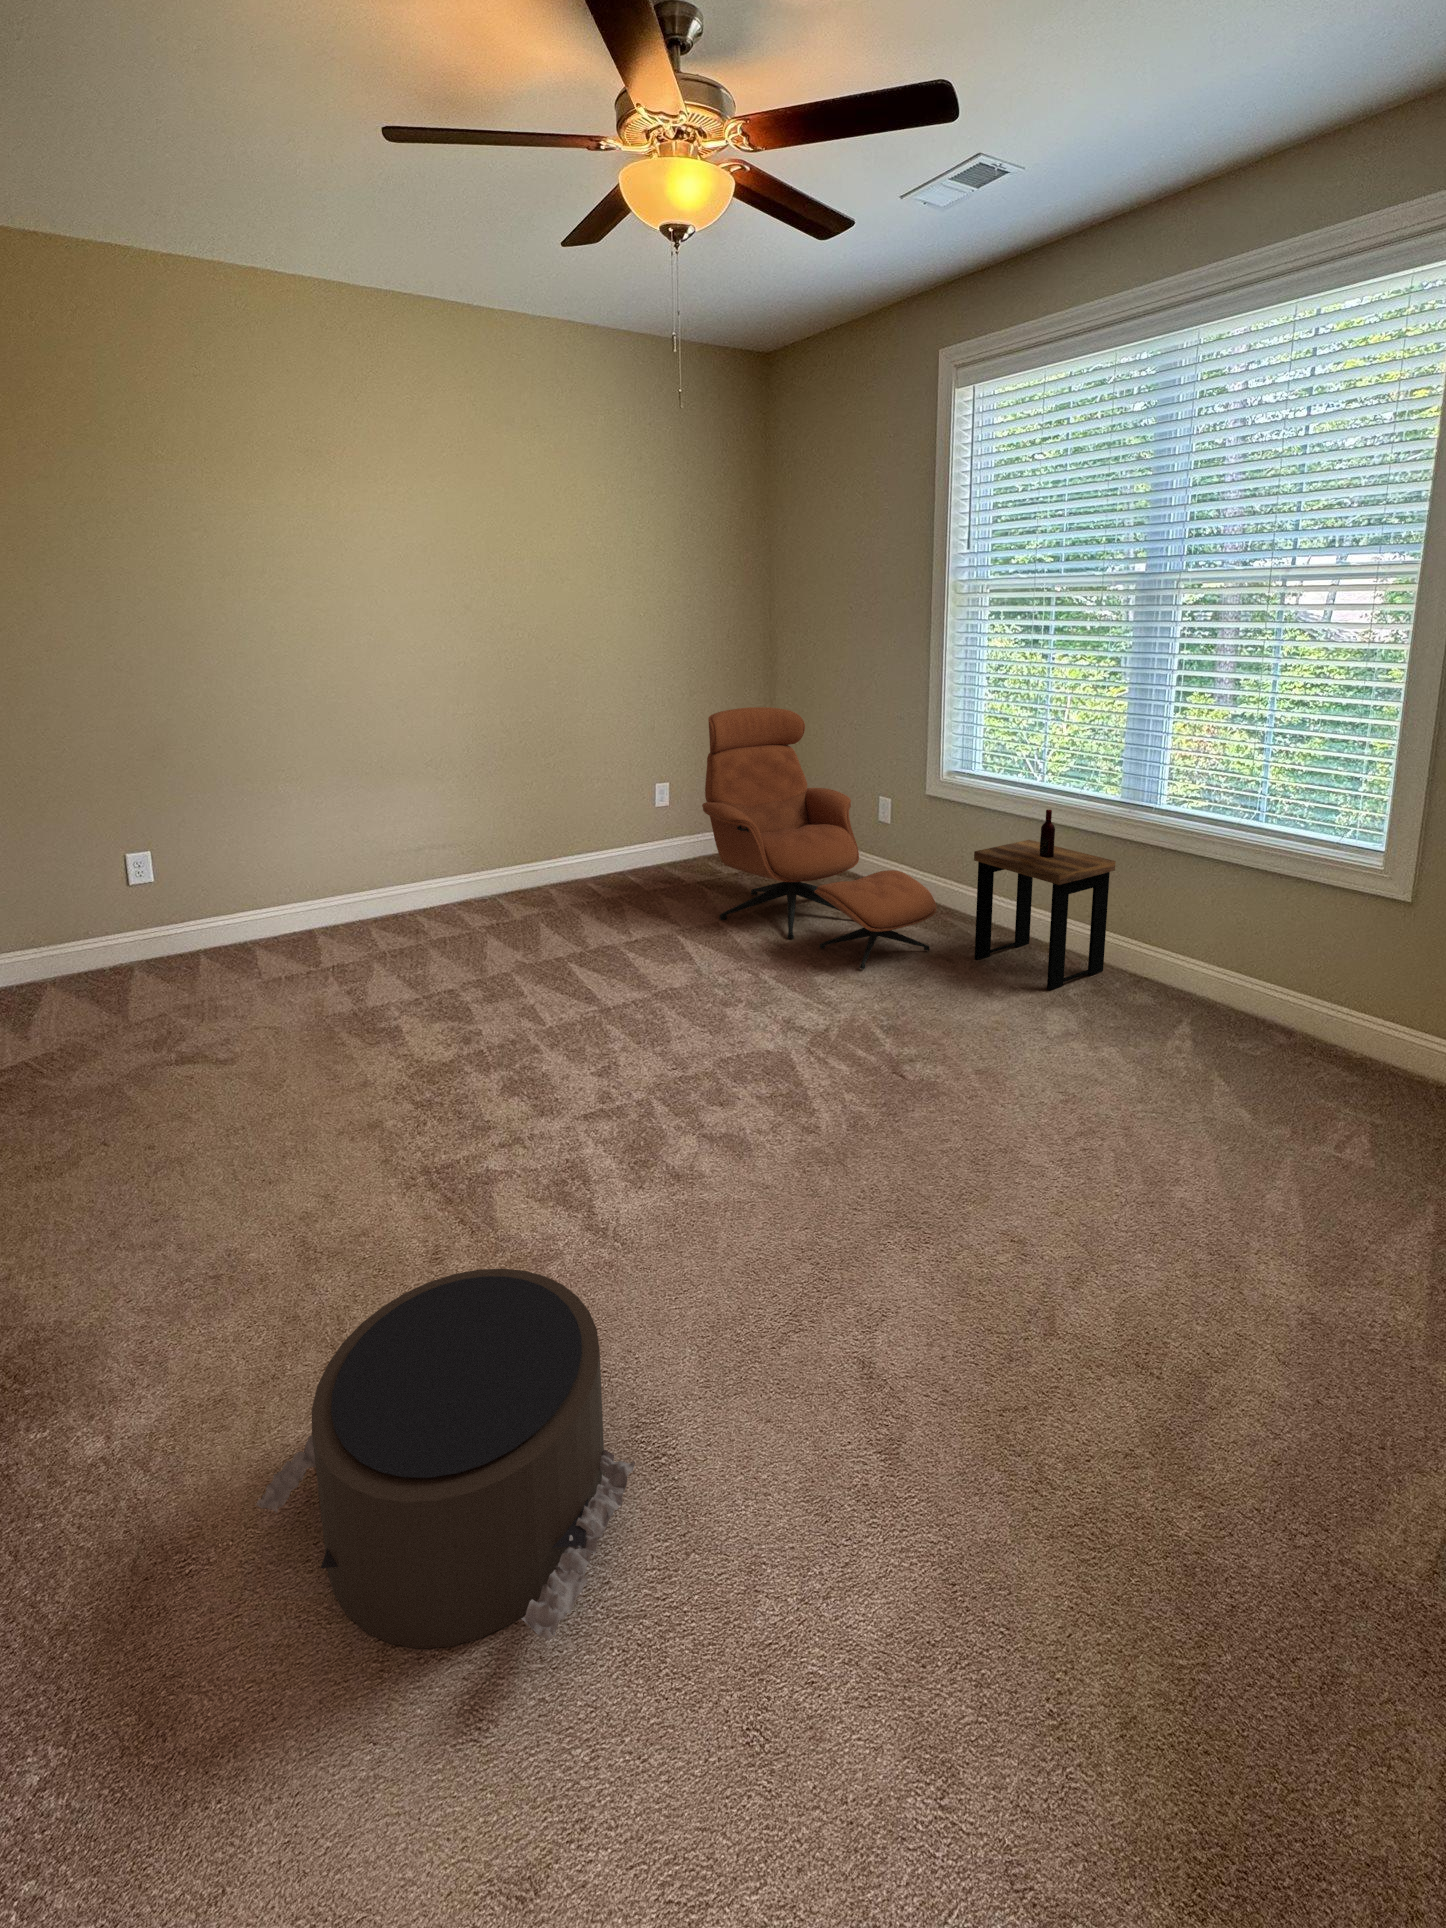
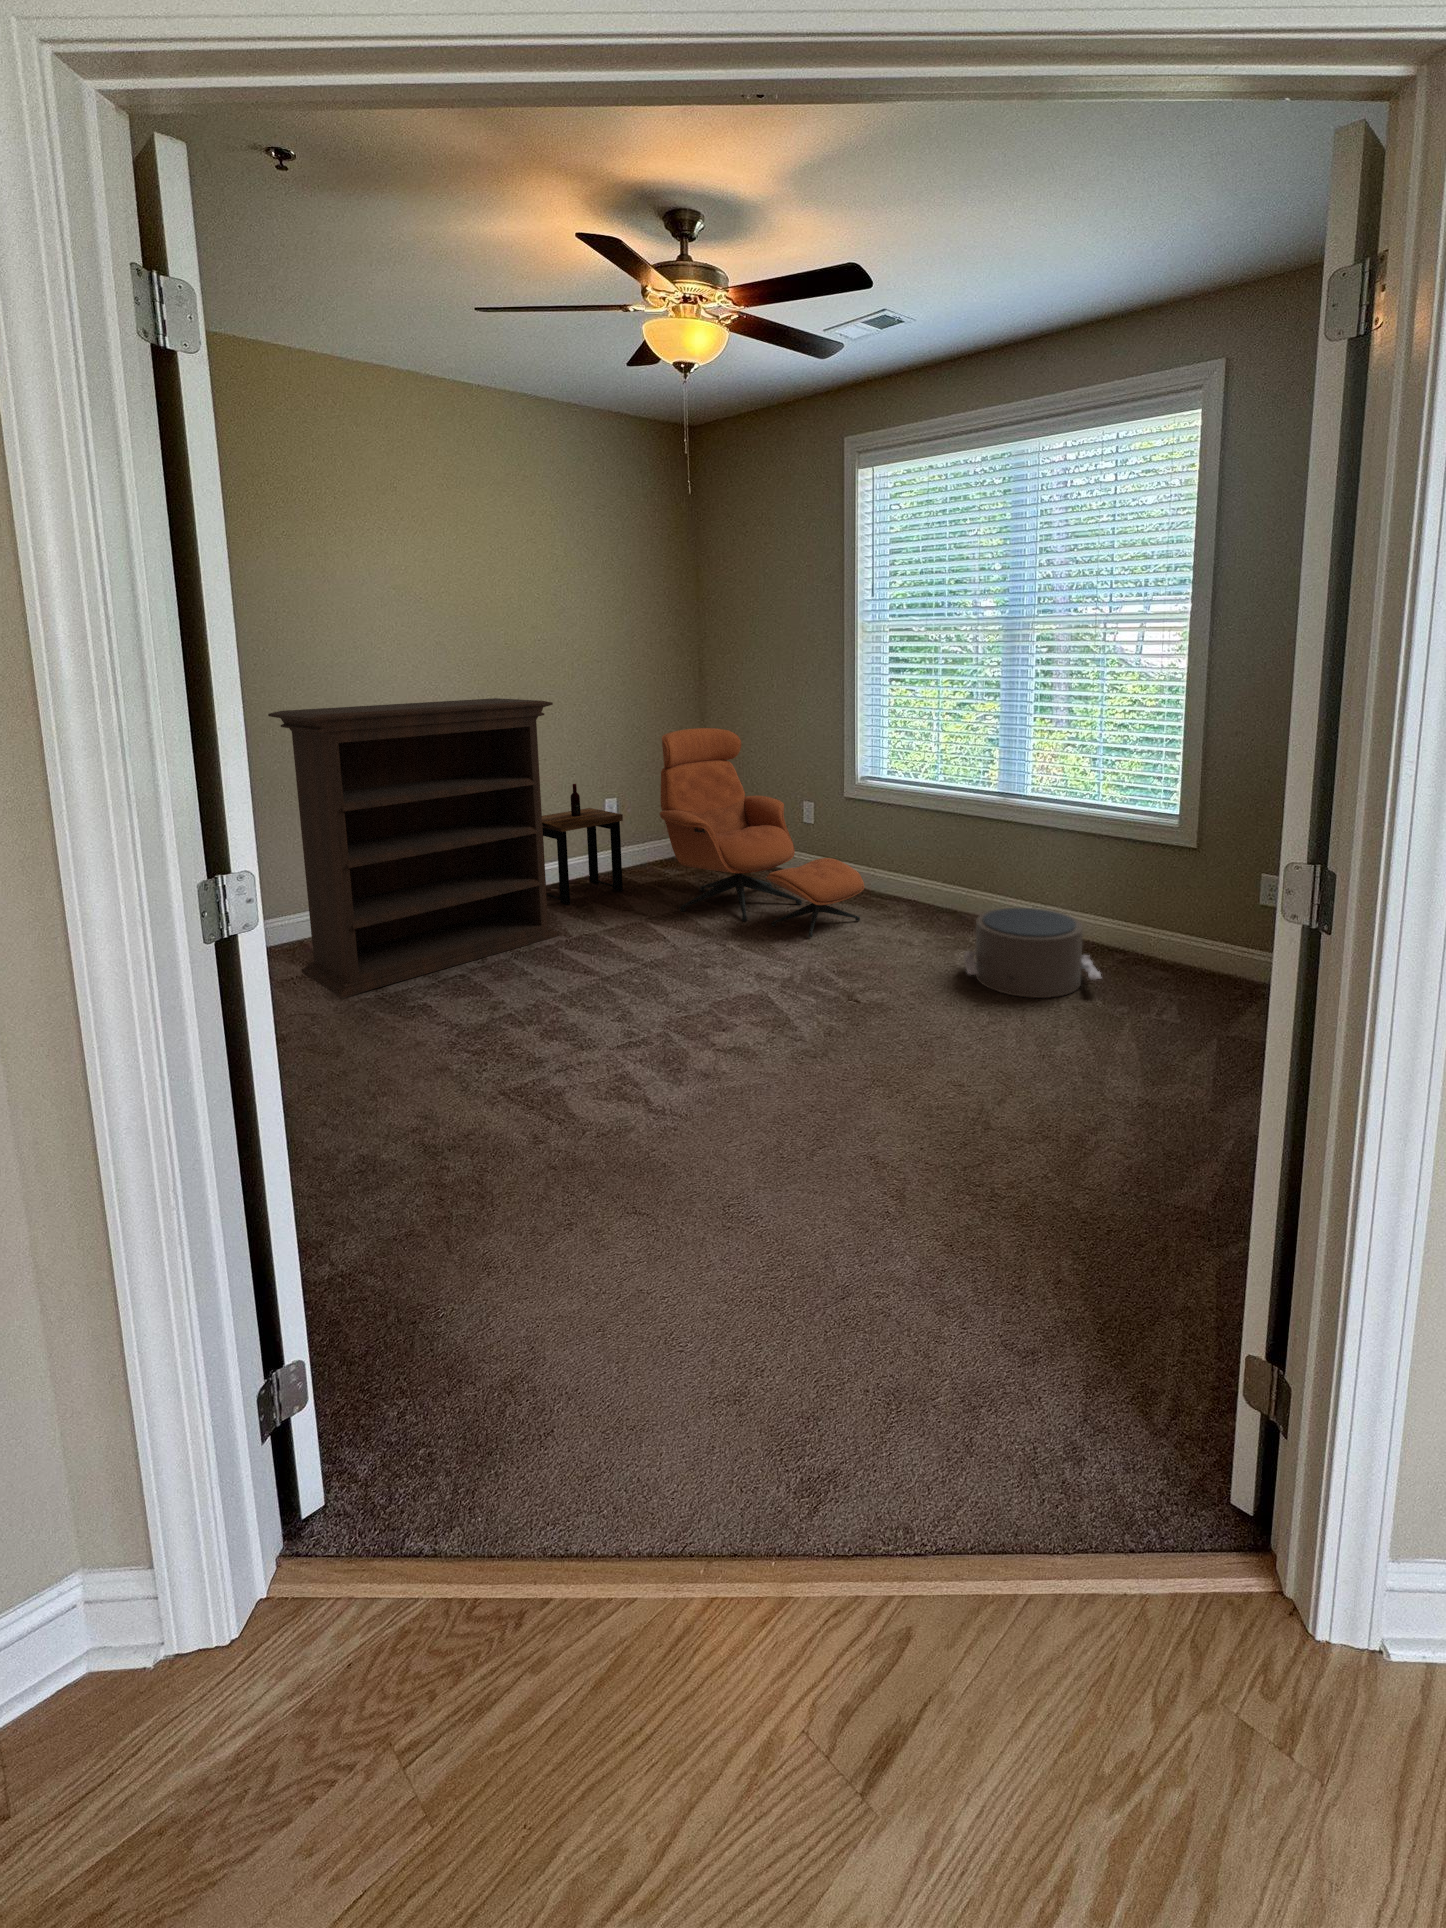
bookshelf: none [266,669,578,999] -> present [268,698,559,998]
side table: present [974,810,1116,990] -> present [542,784,623,905]
pouf: present [256,1268,635,1648] -> present [964,908,1101,998]

